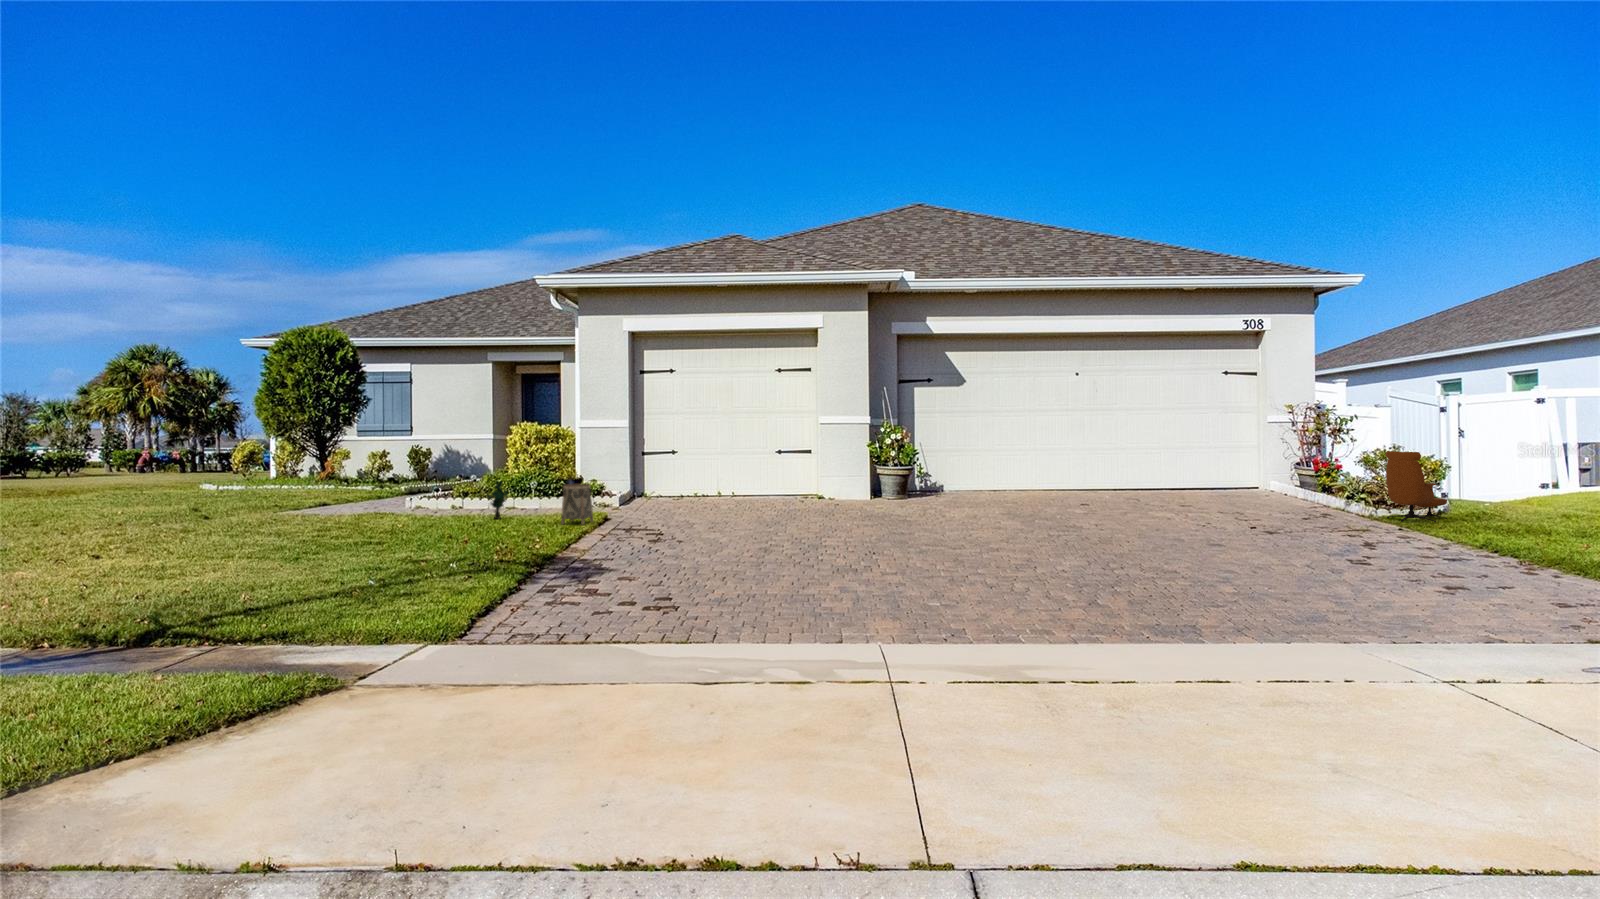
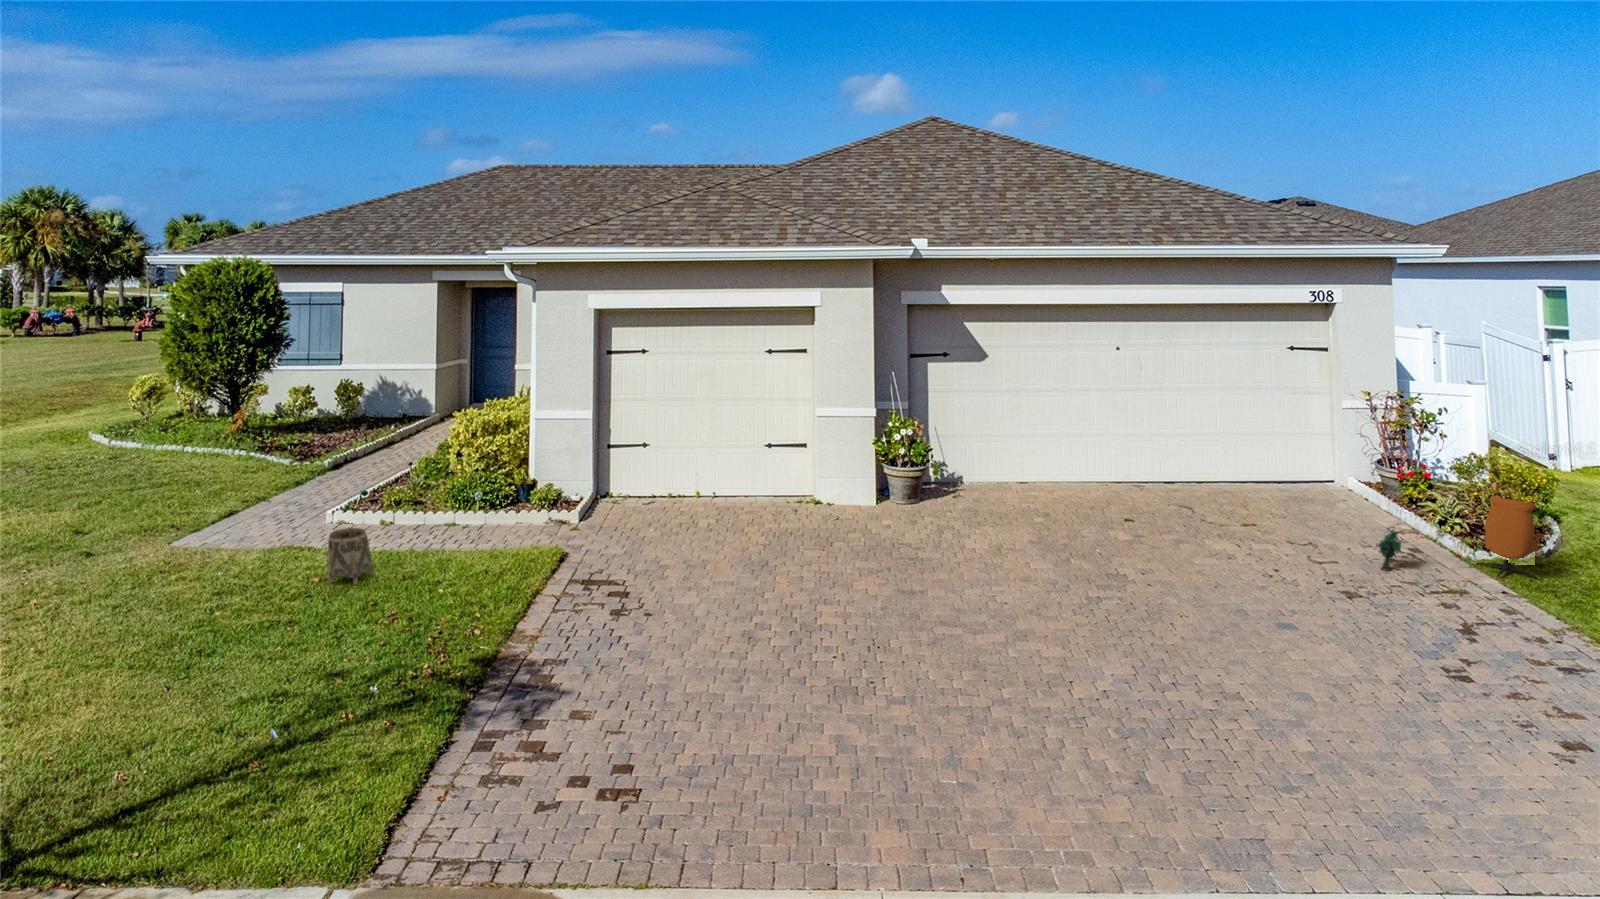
decorative plant: present [487,482,508,519] -> present [1378,526,1401,571]
basket: present [561,484,593,524] -> present [328,528,374,585]

